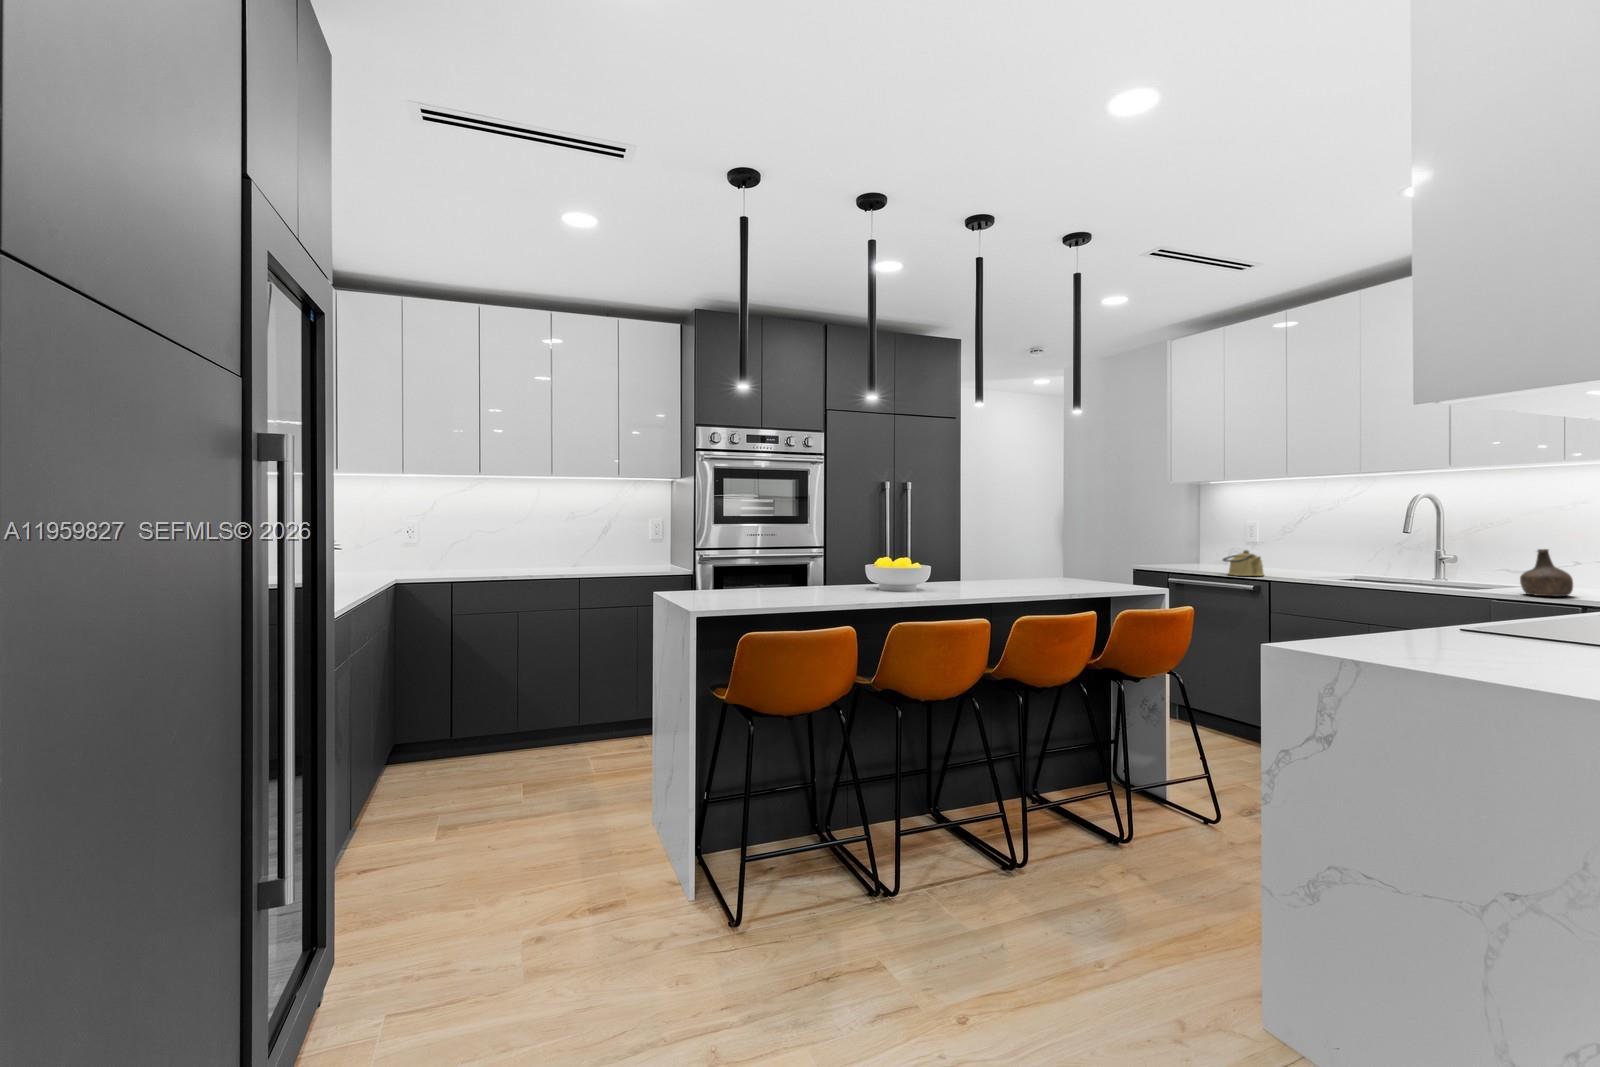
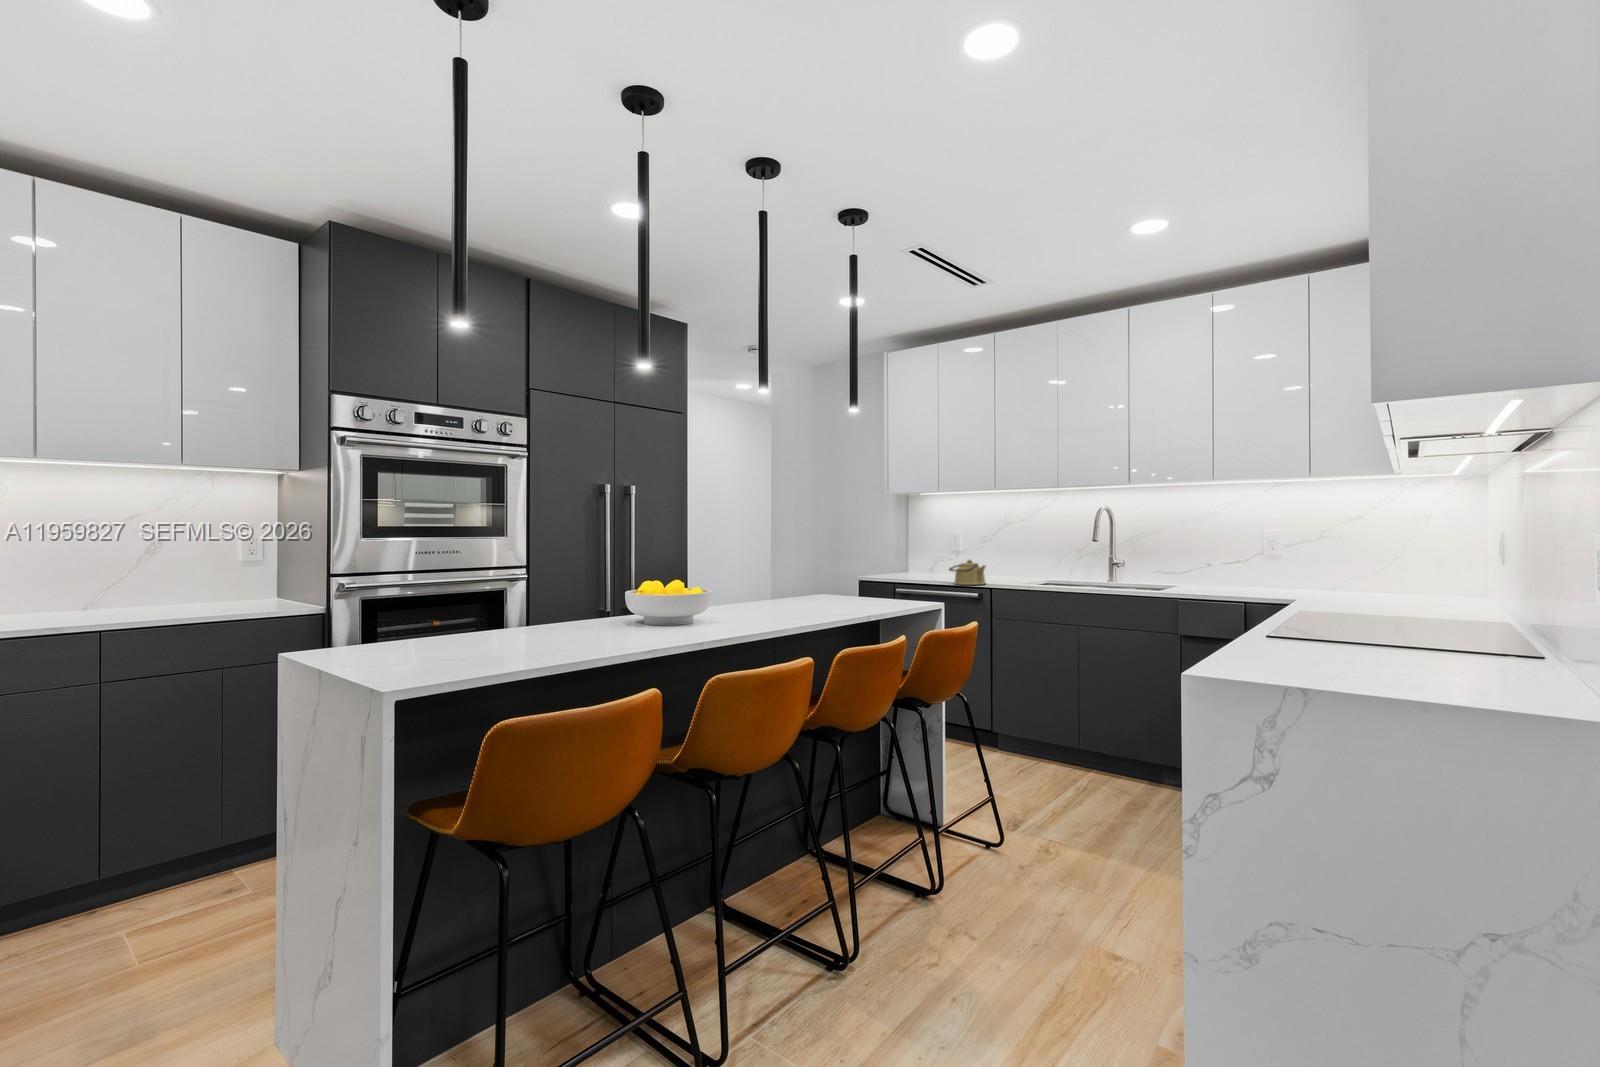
bottle: present [1520,549,1573,596] -> none [1198,551,1237,592]

